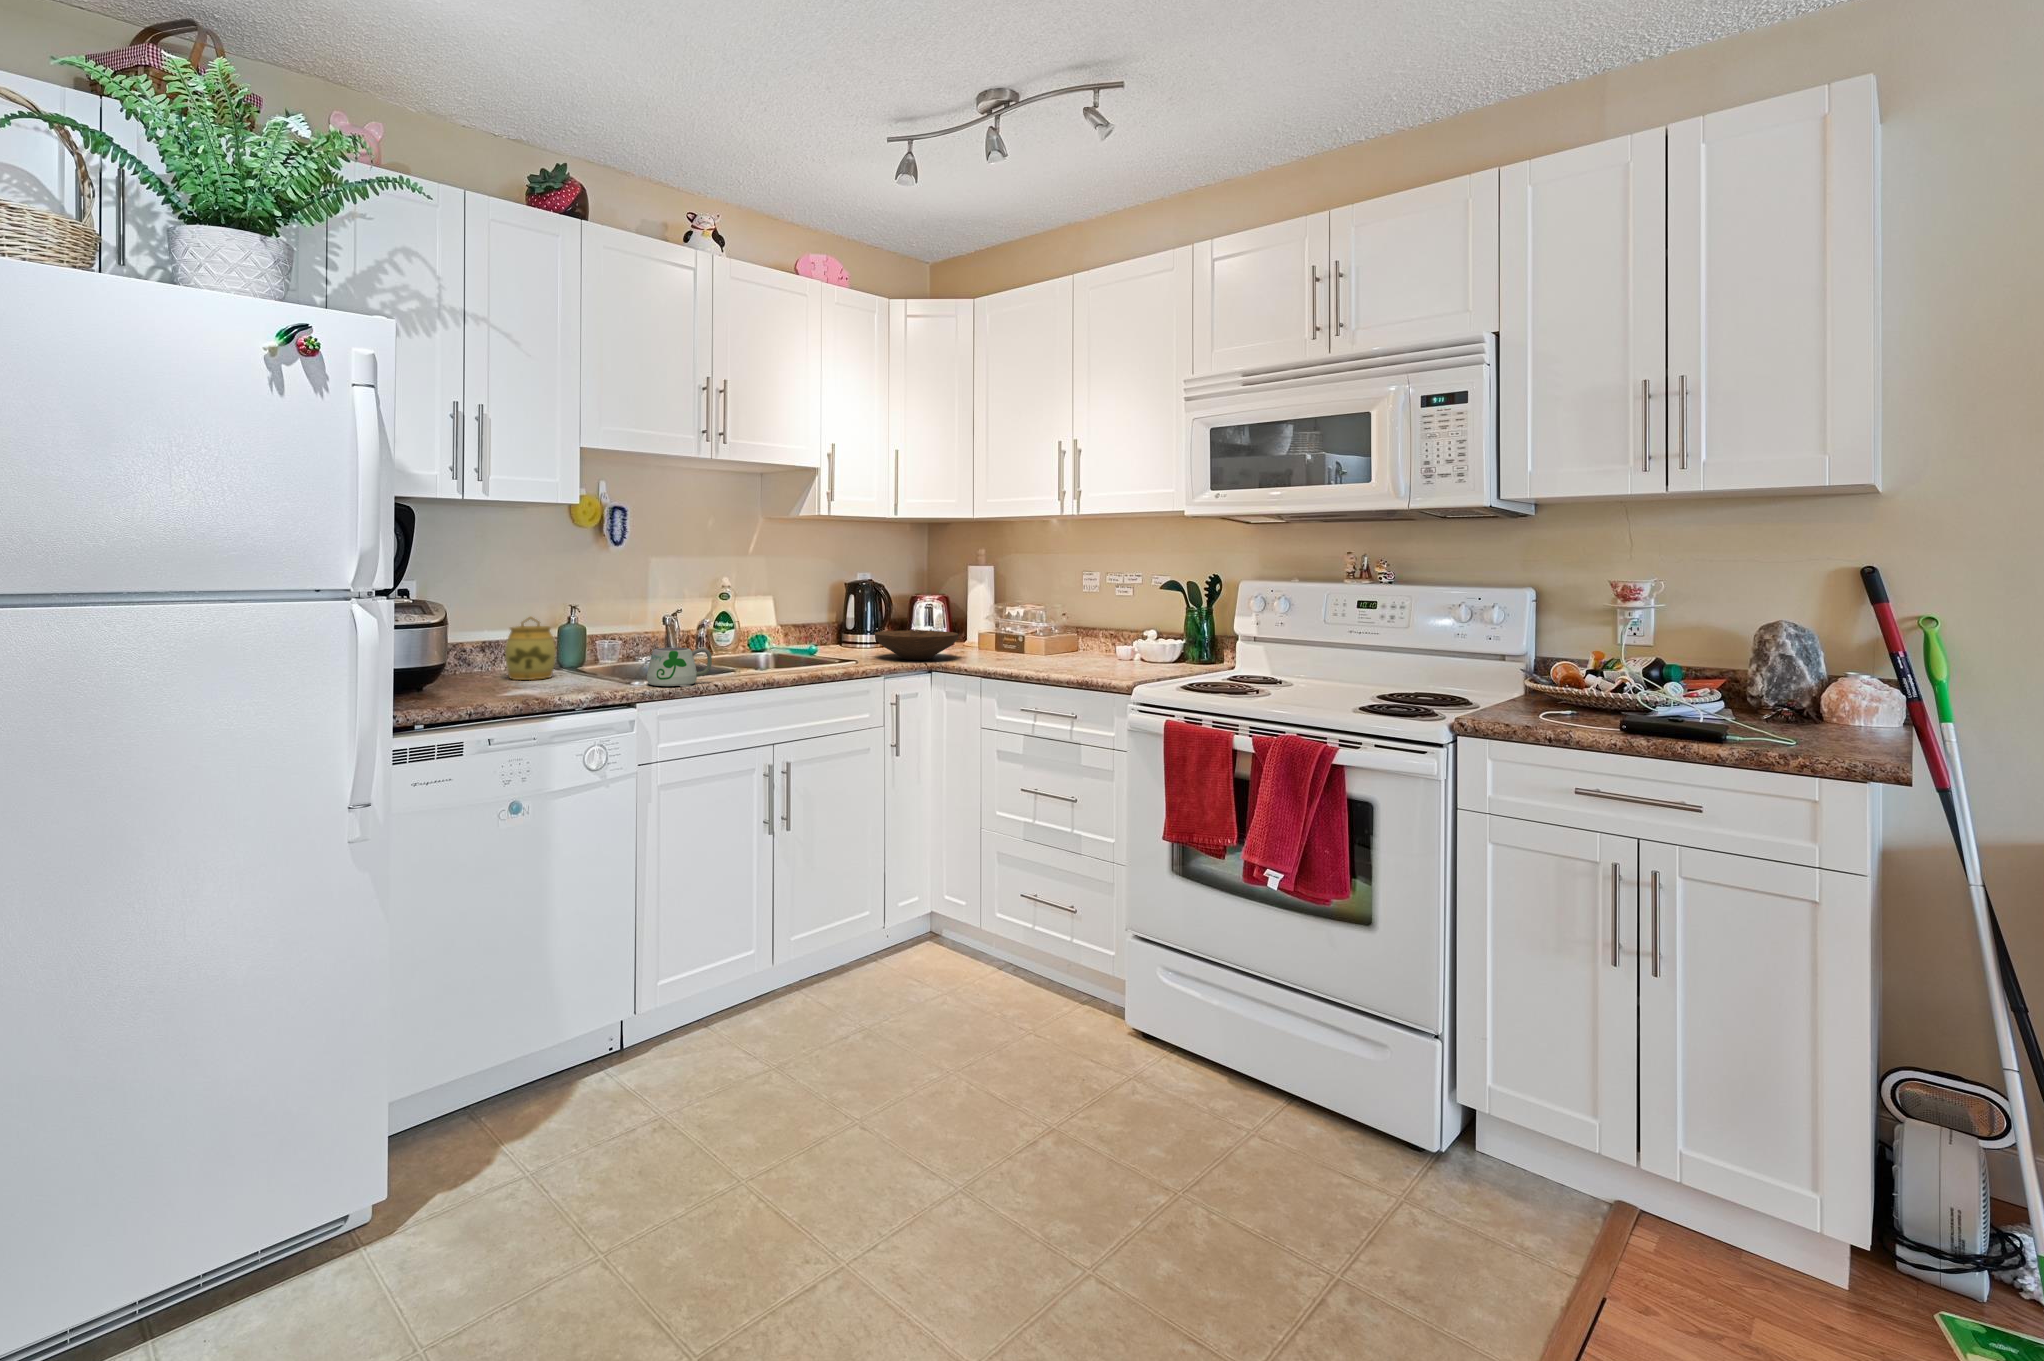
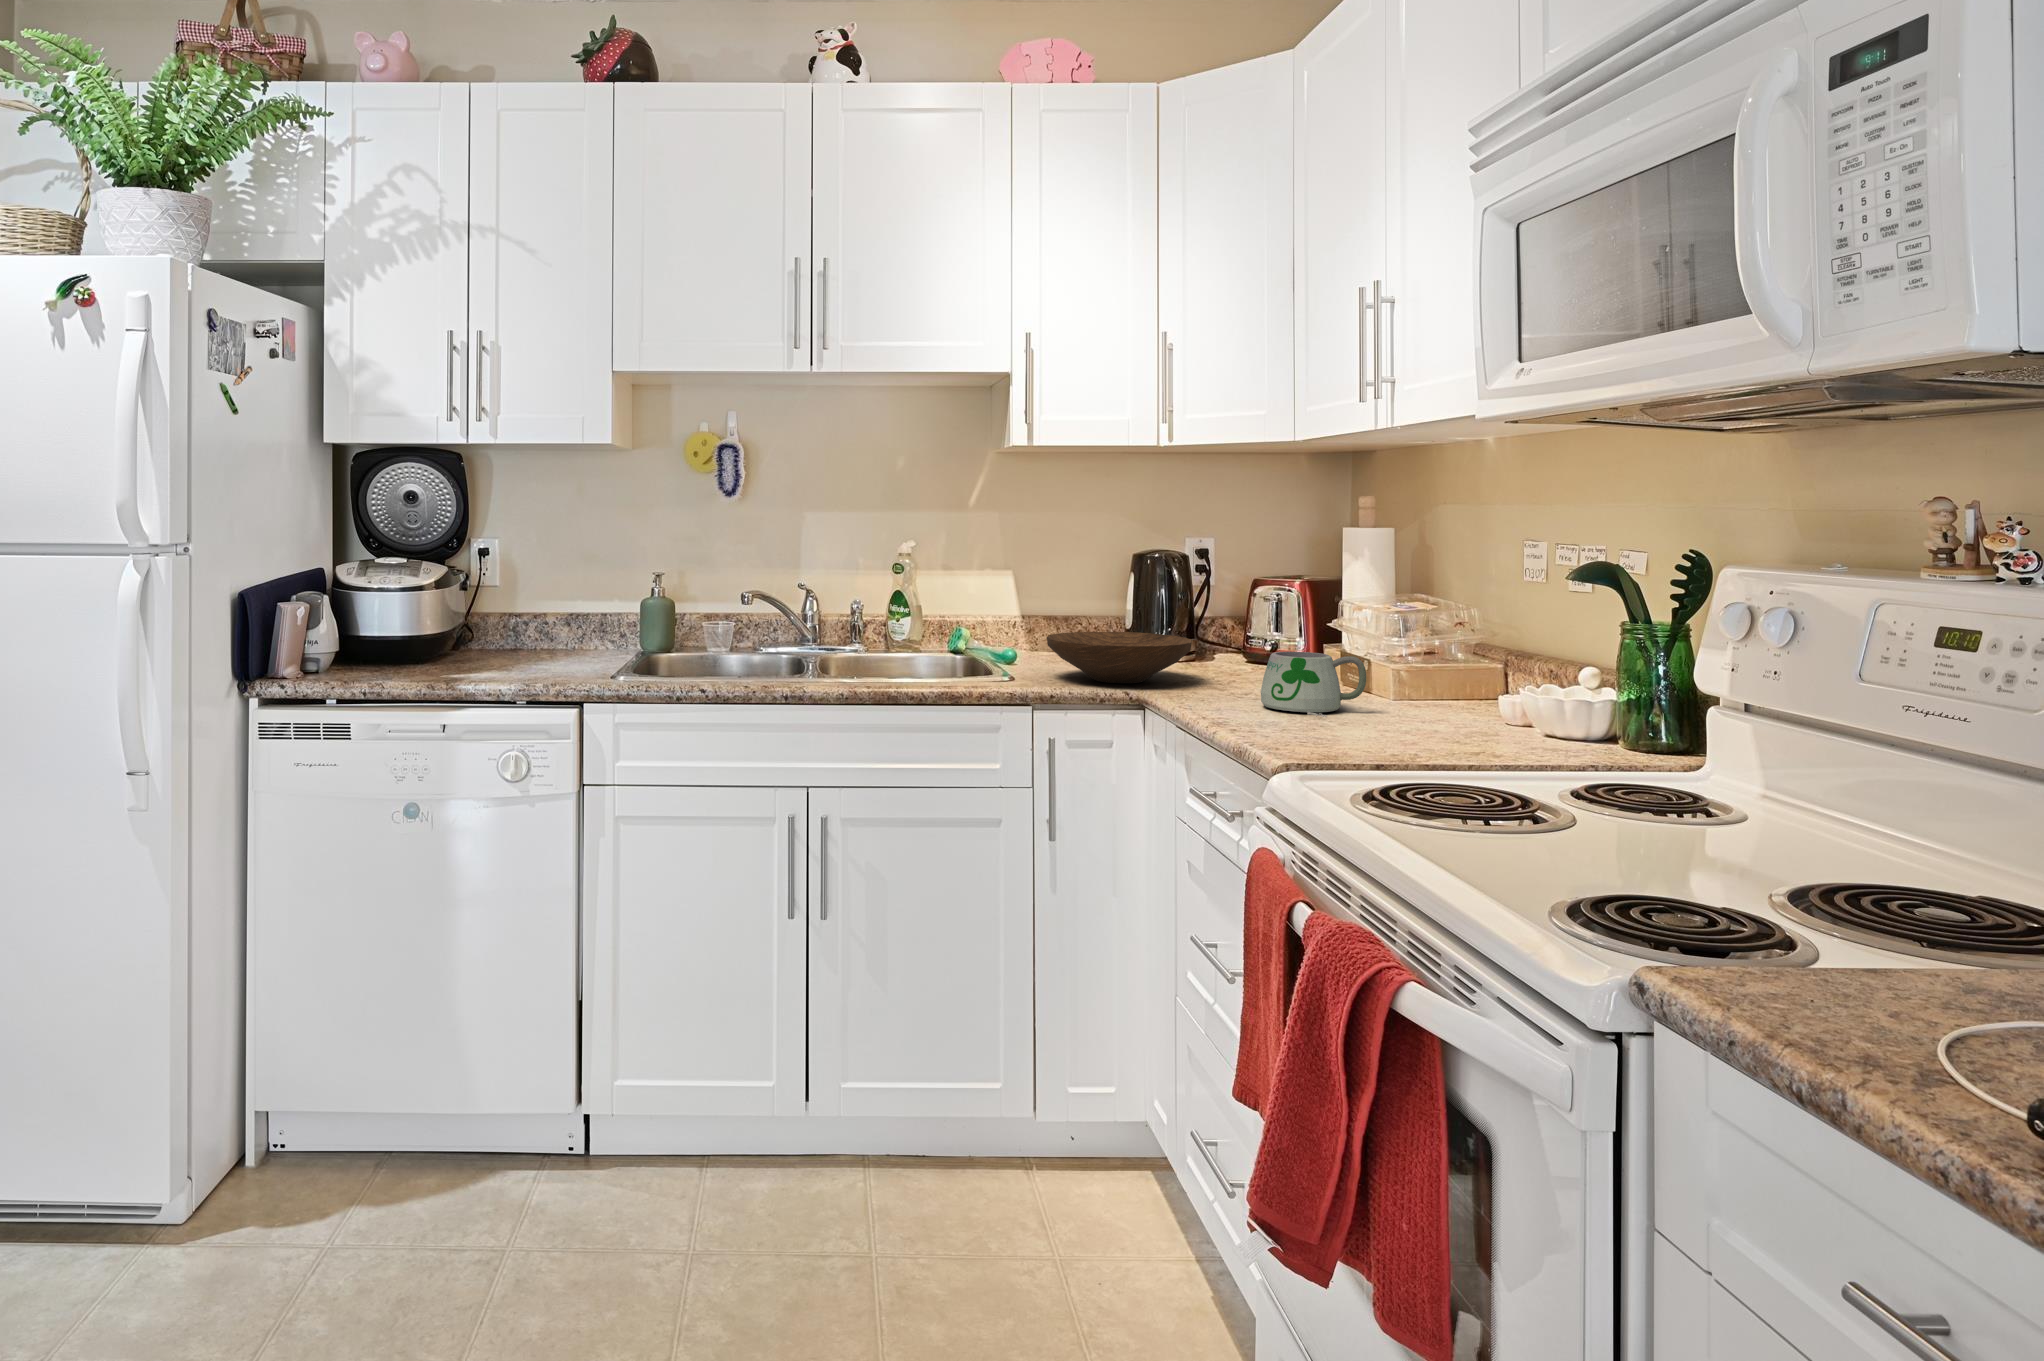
jar: present [505,617,556,680] -> none [534,584,594,663]
mug: present [647,648,712,687] -> present [1261,652,1366,717]

